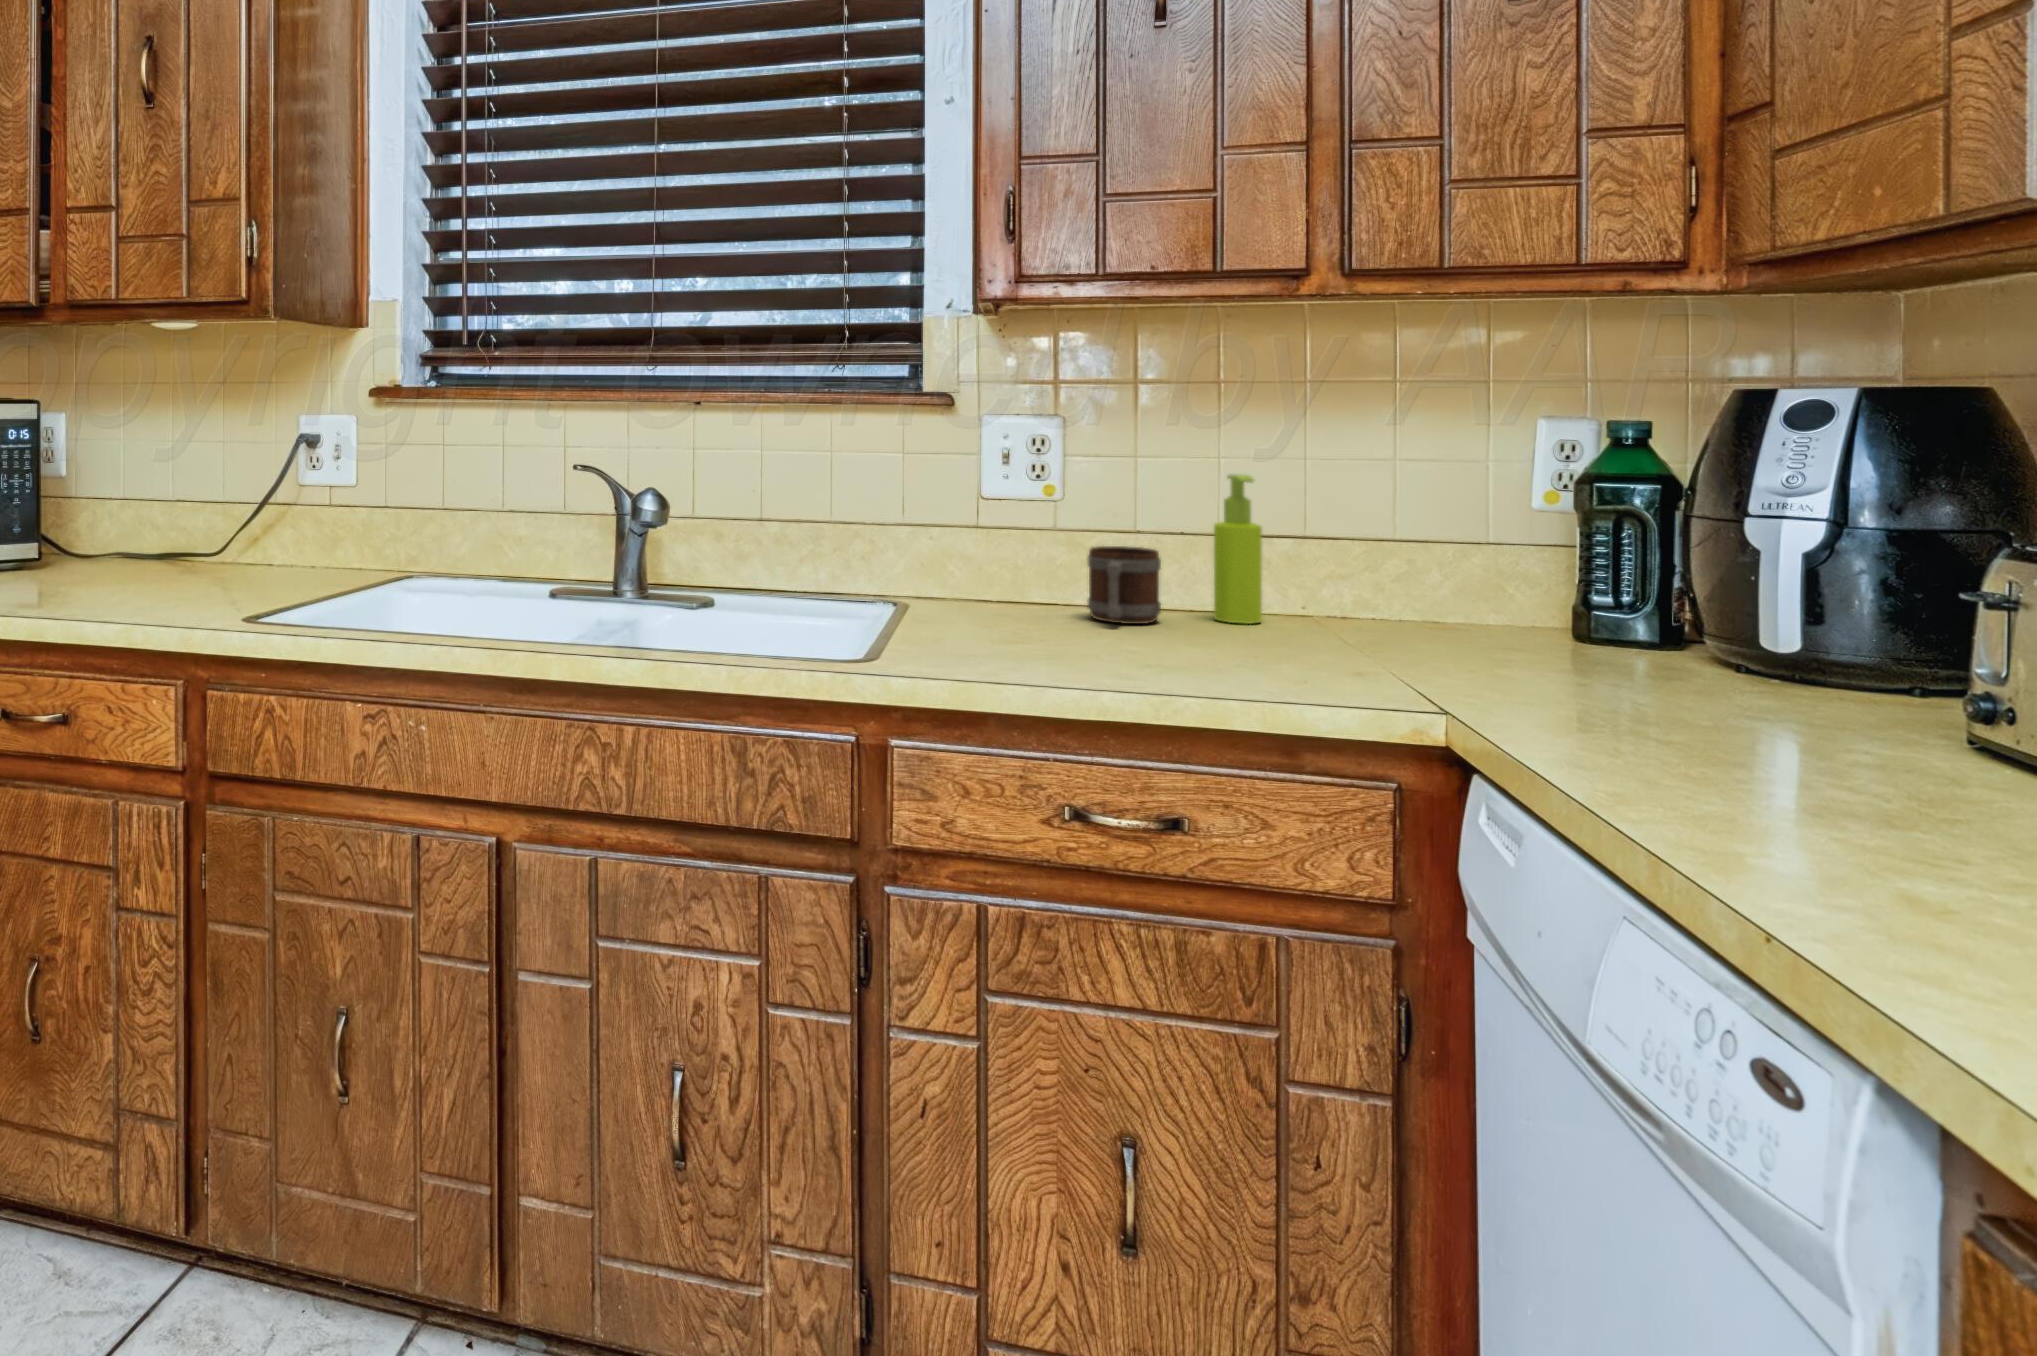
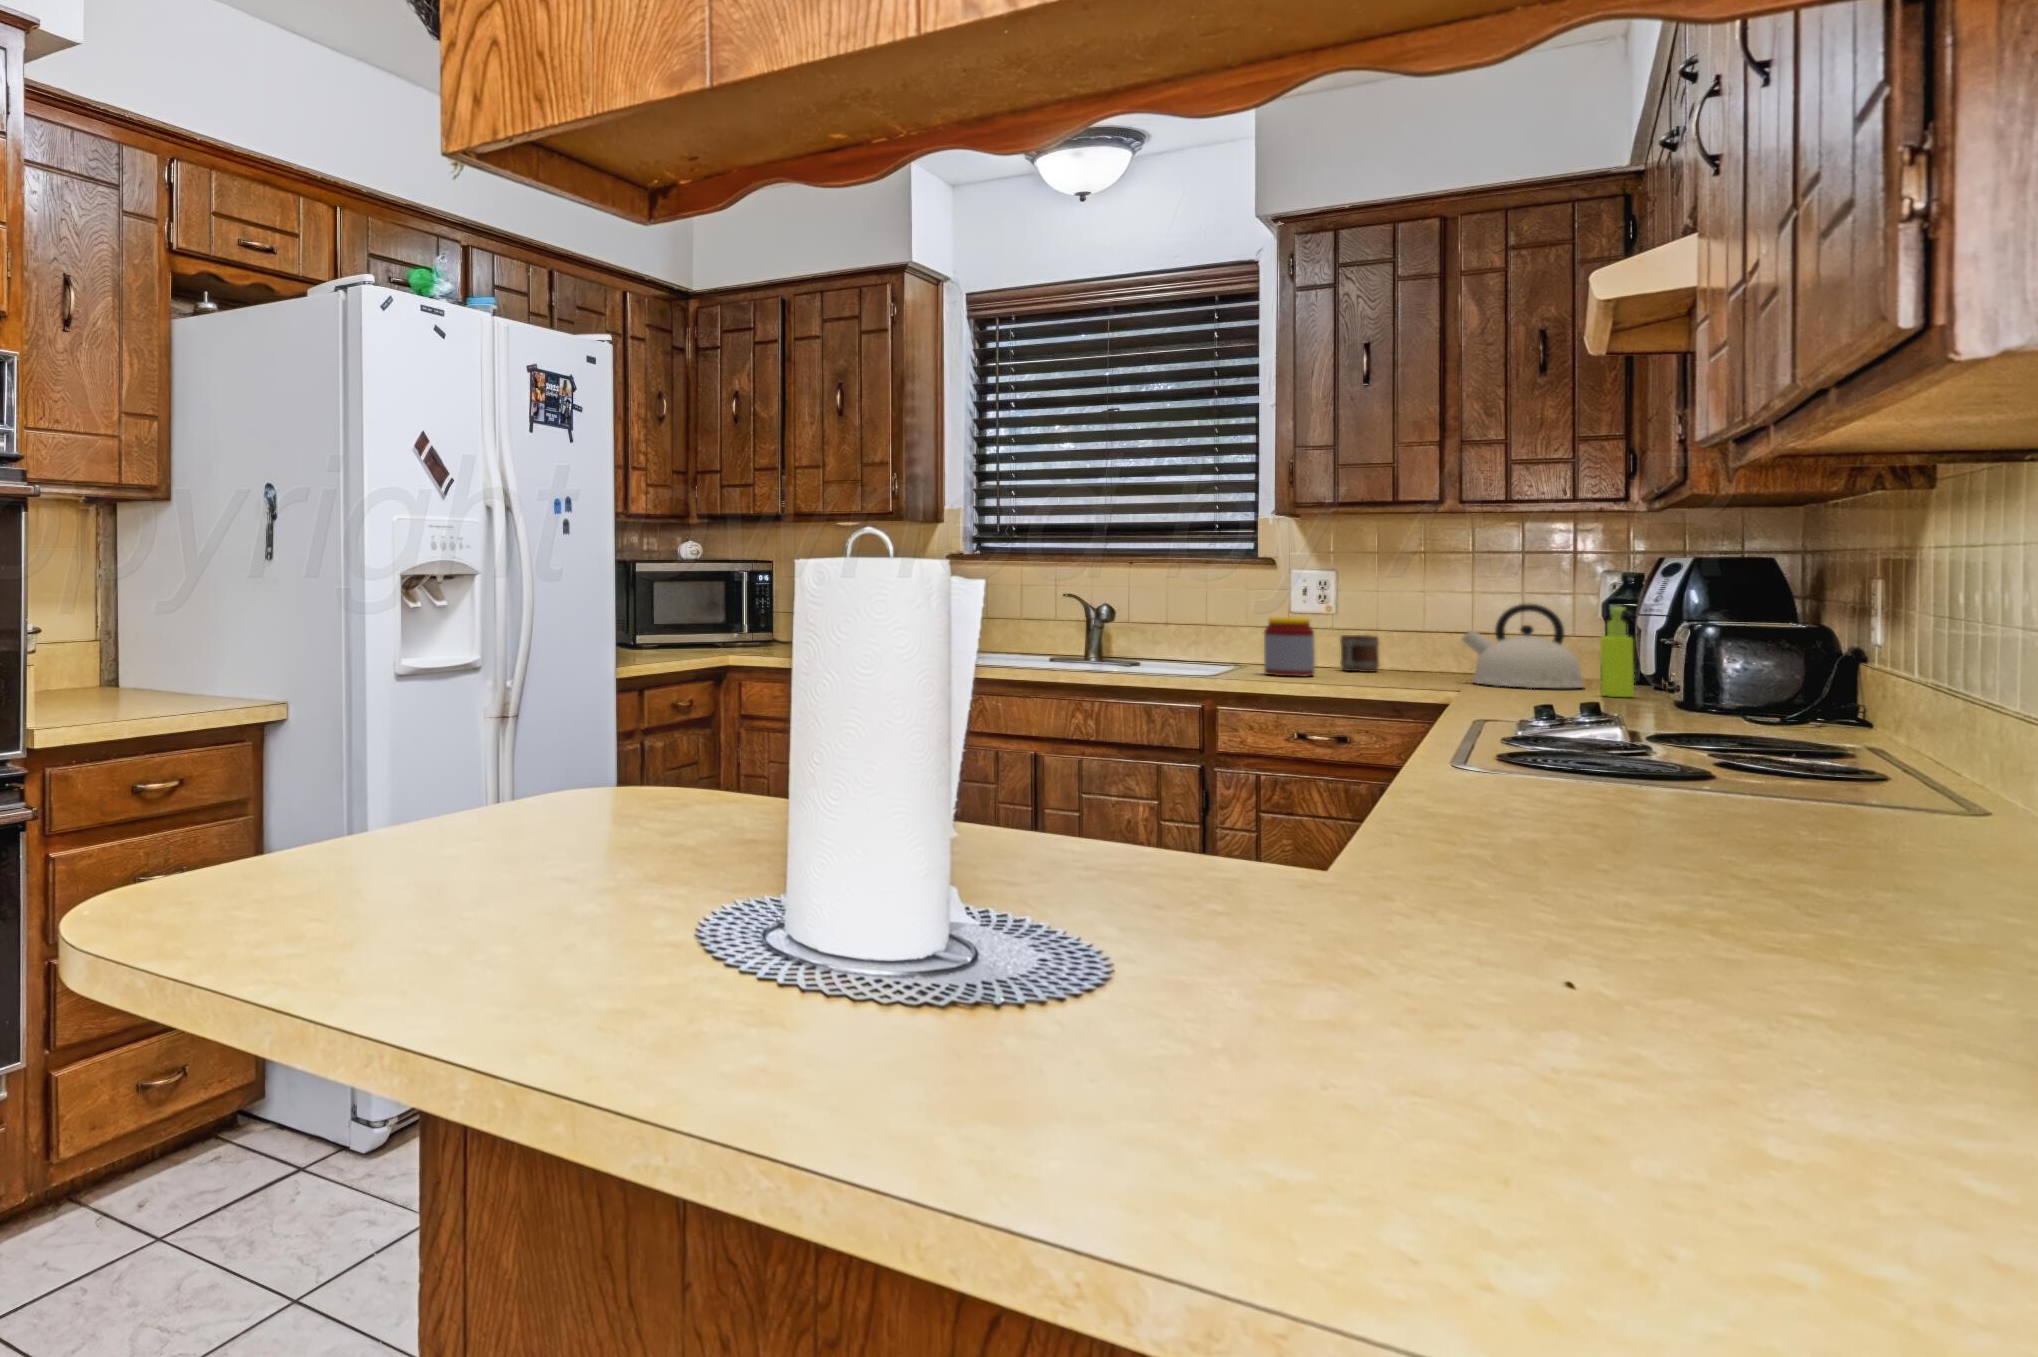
soap dispenser: present [1214,475,1262,624] -> present [1600,607,1634,697]
kettle: none [1379,498,1652,699] -> present [1462,604,1584,688]
jar: none [974,525,1077,662] -> present [1264,617,1315,677]

